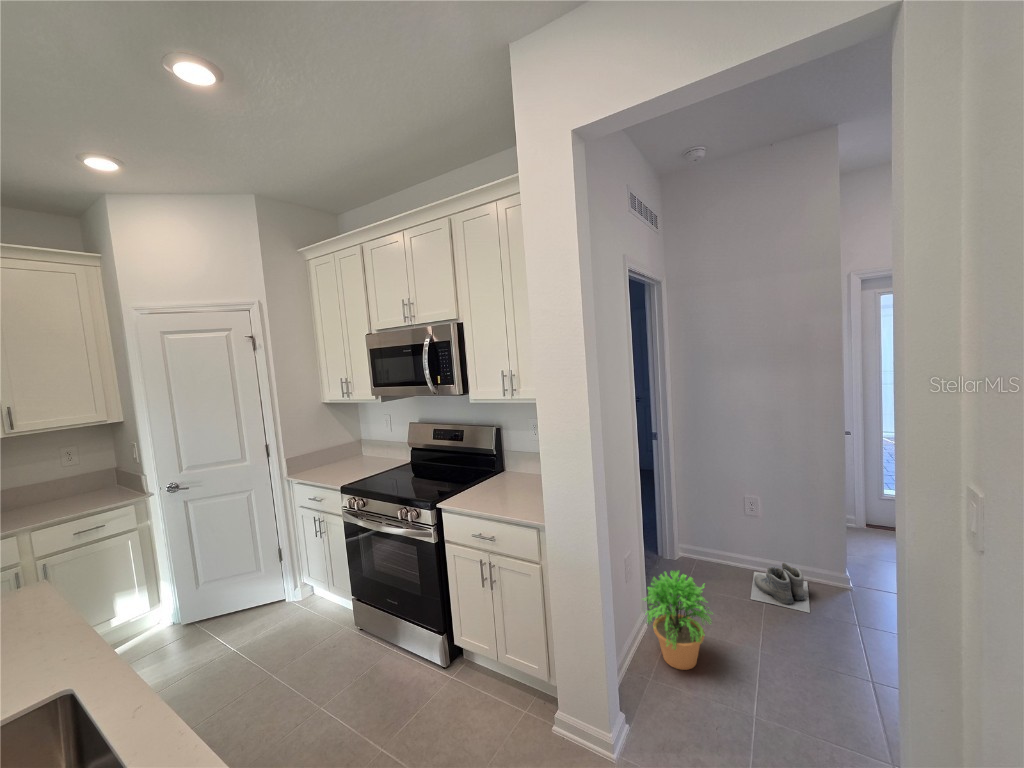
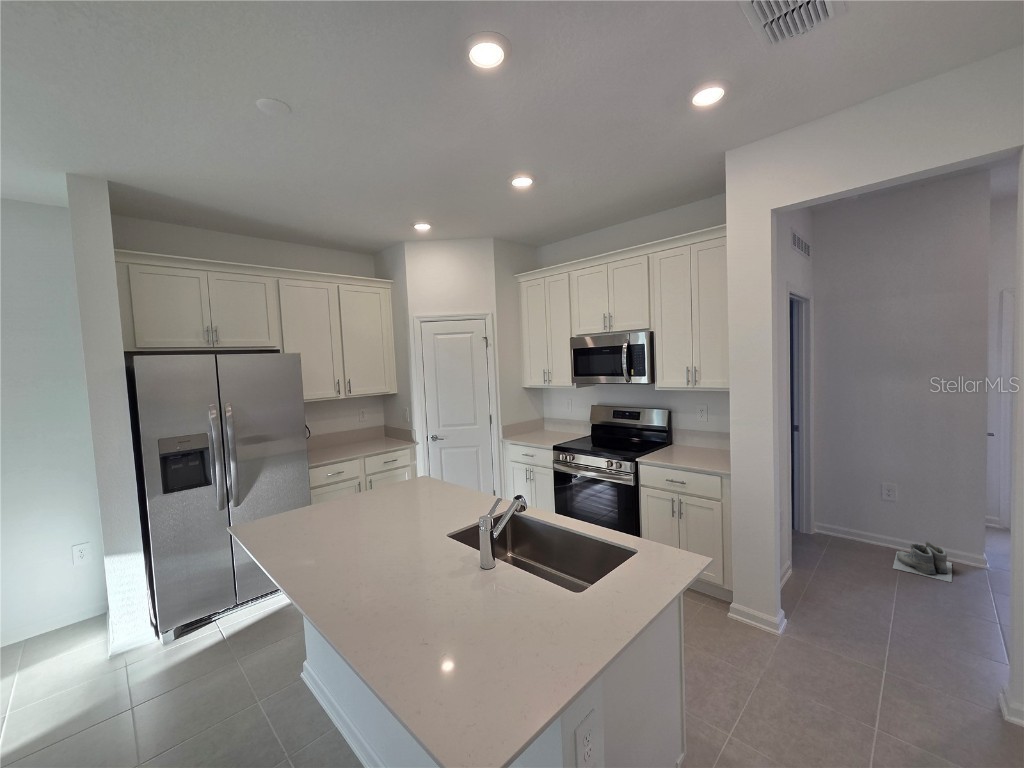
potted plant: present [645,571,711,670] -> none [794,526,859,601]

